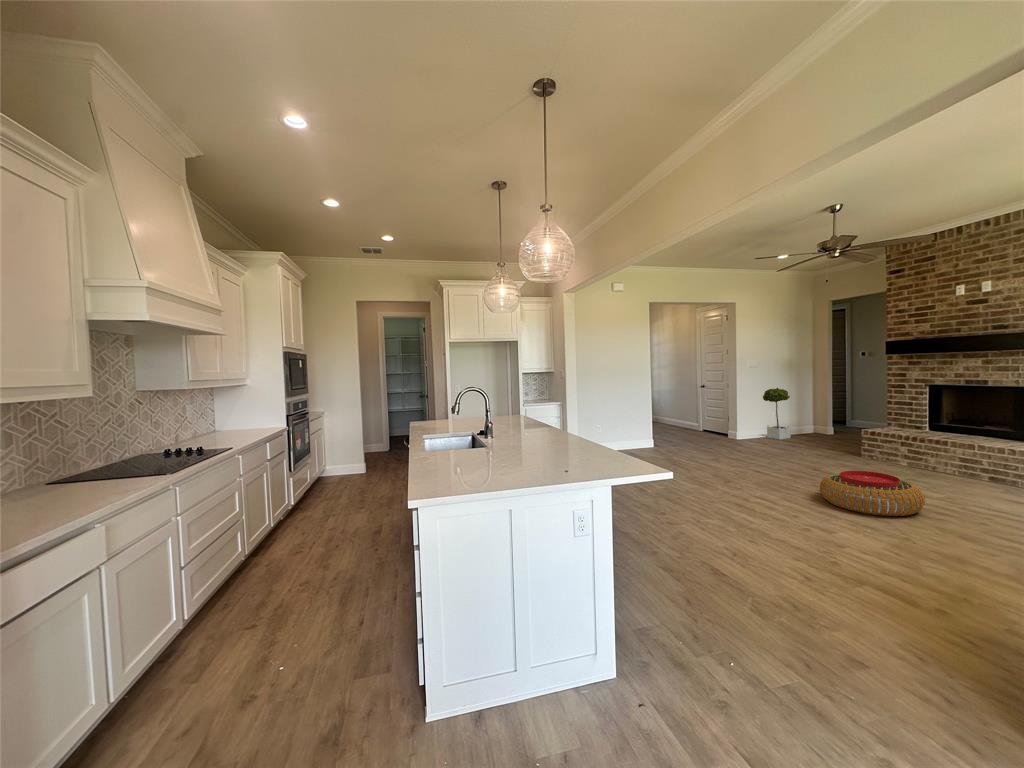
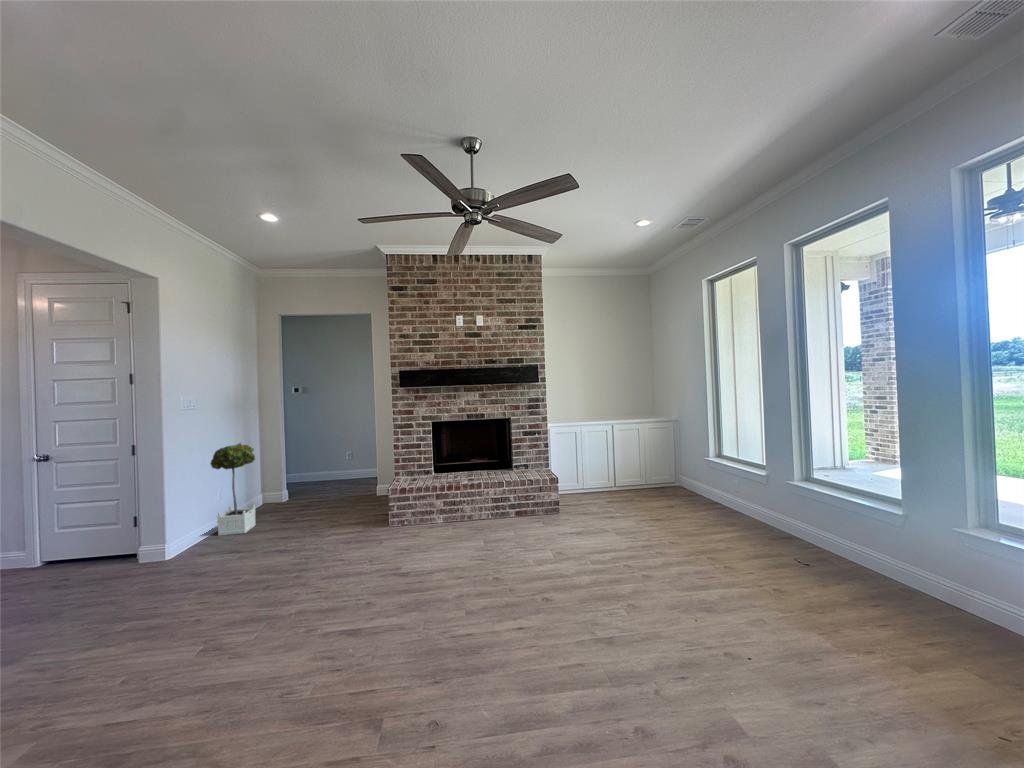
pouf: present [820,471,925,516] -> none [517,546,639,631]

